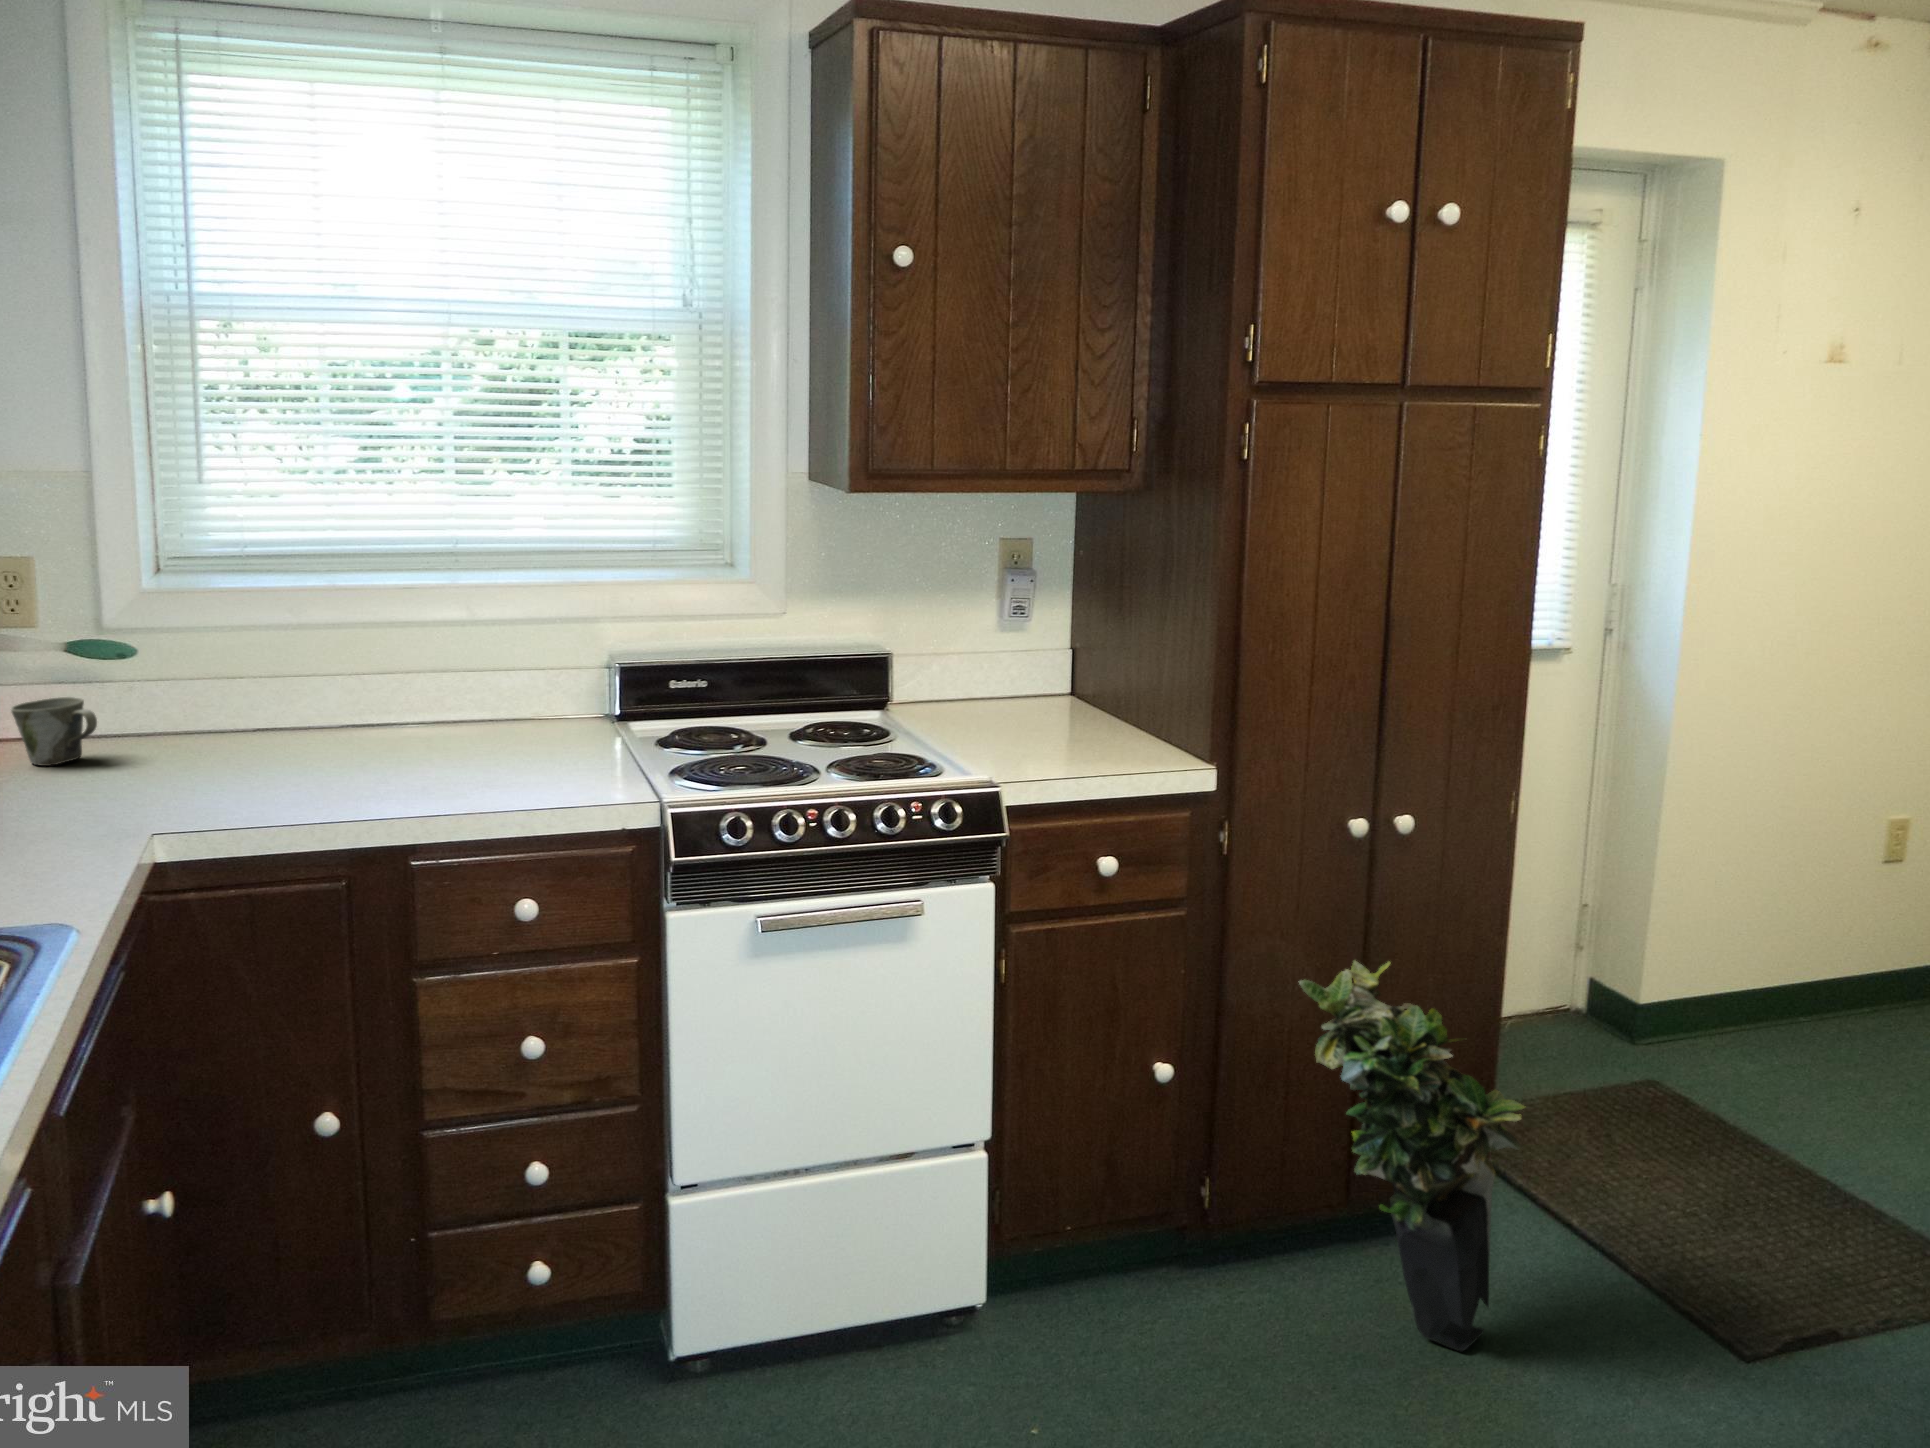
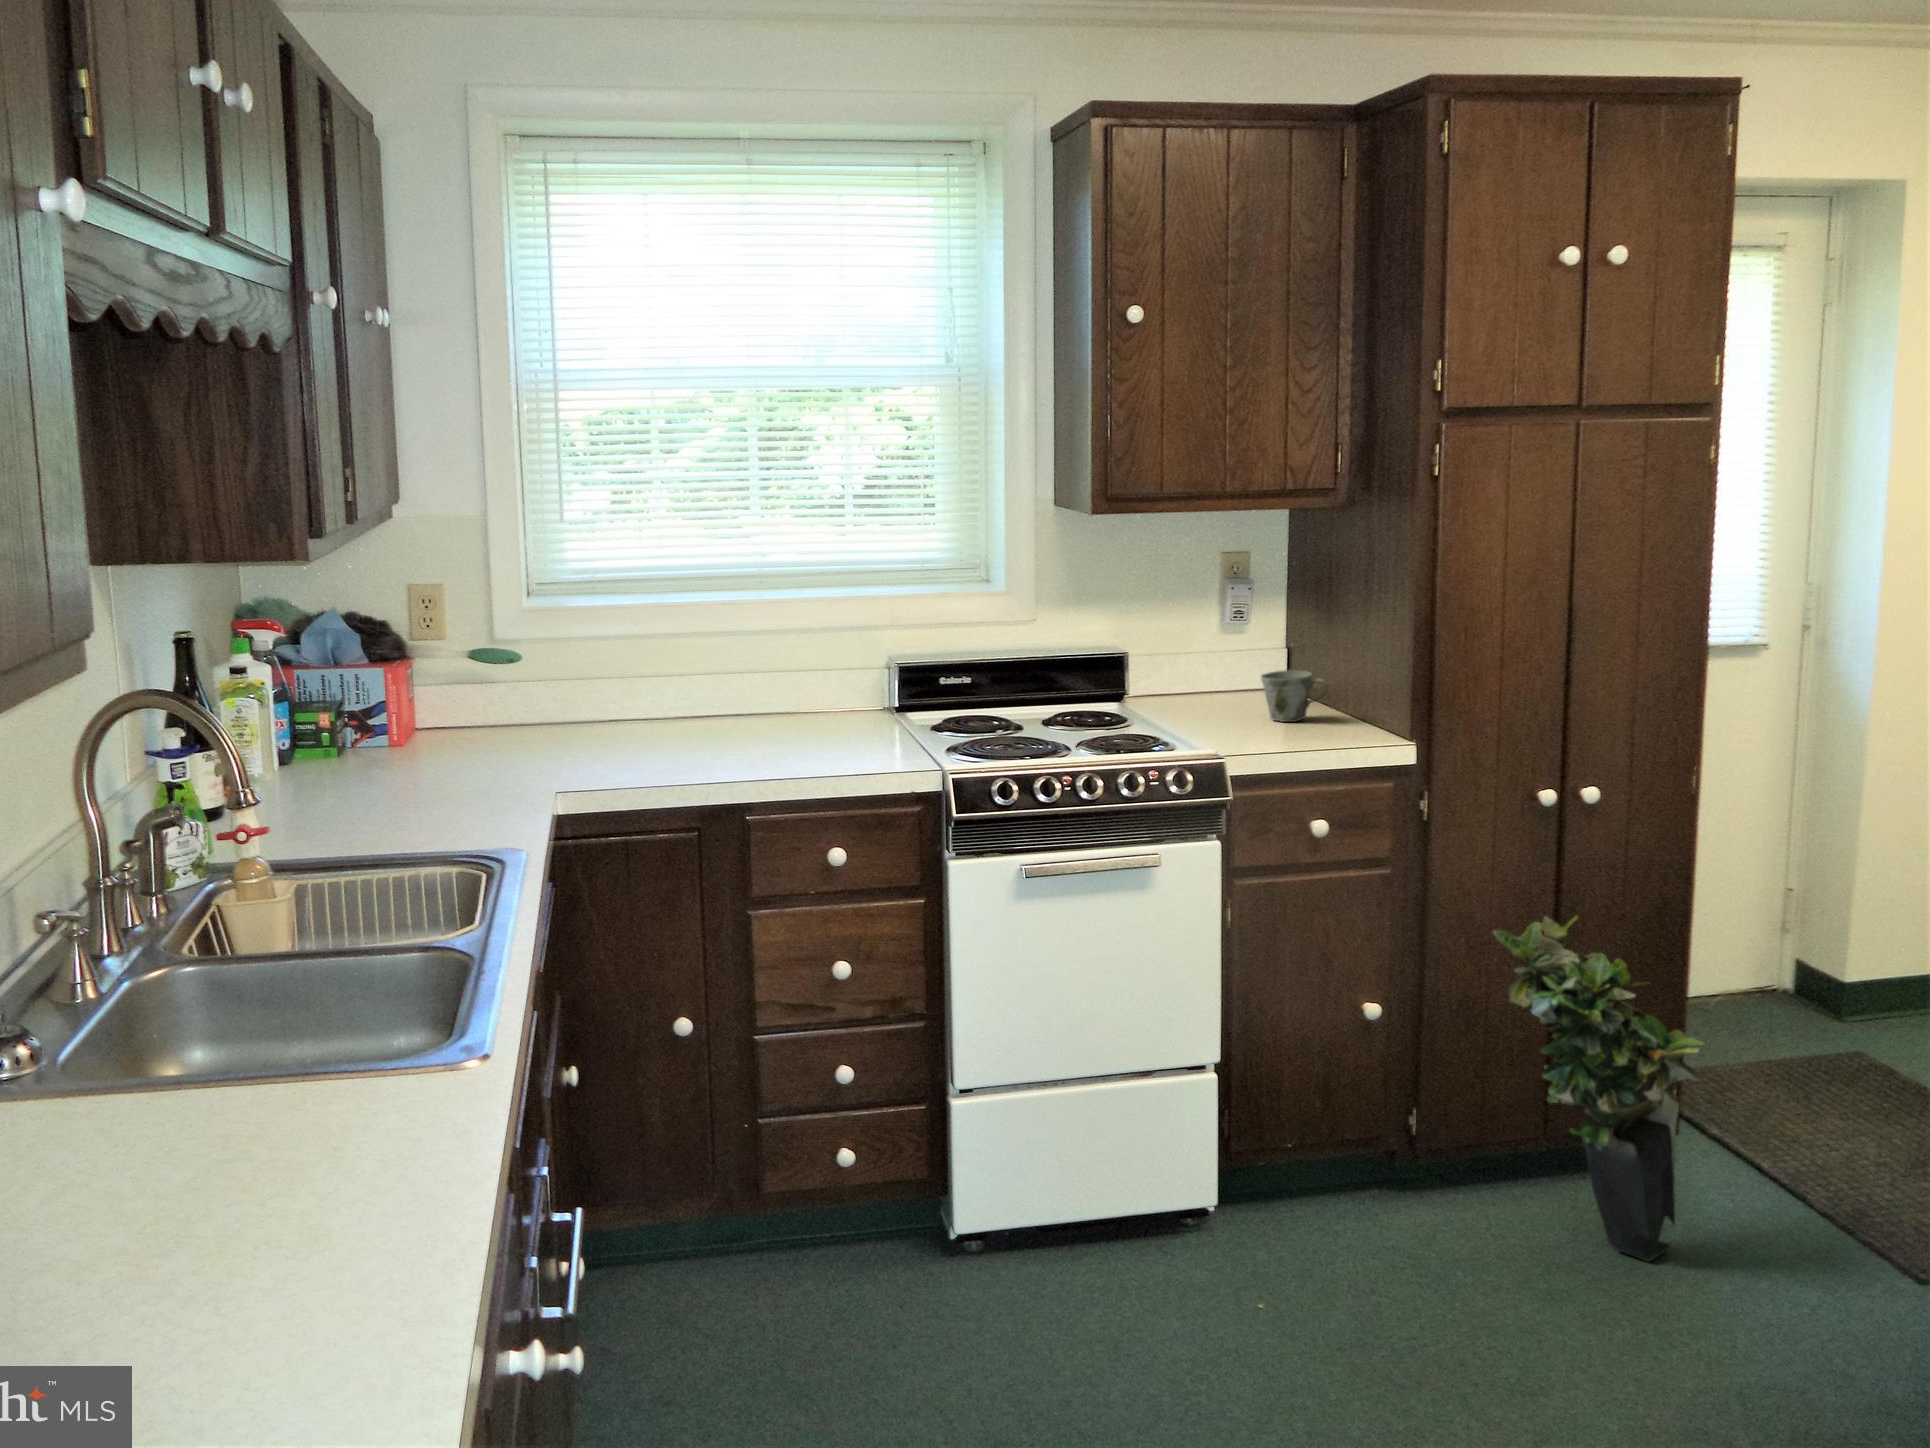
mug: present [11,697,97,766] -> present [1261,670,1328,722]

